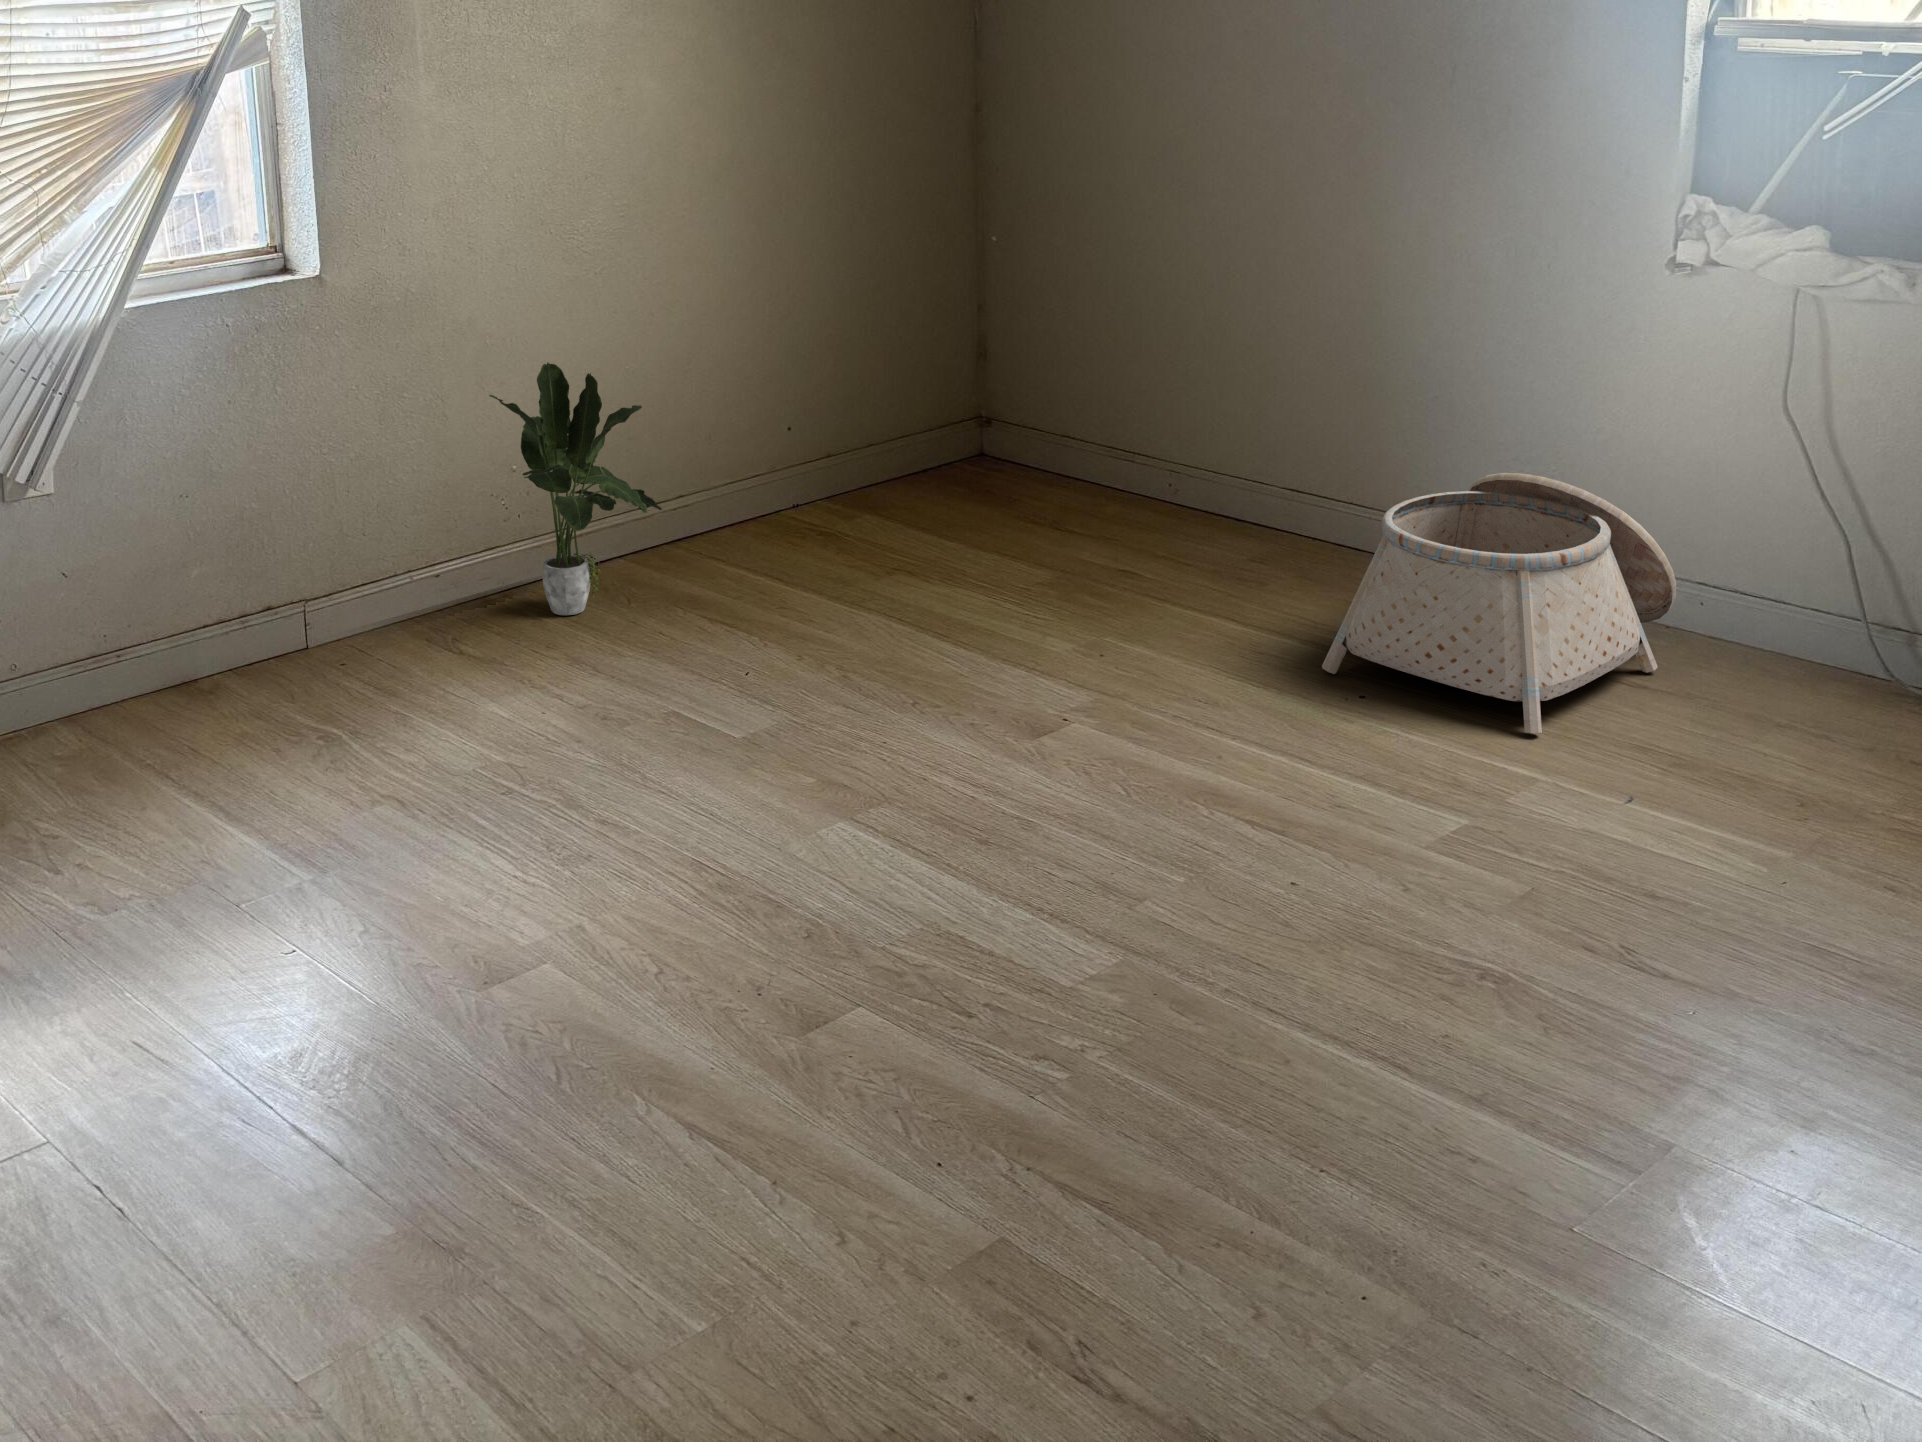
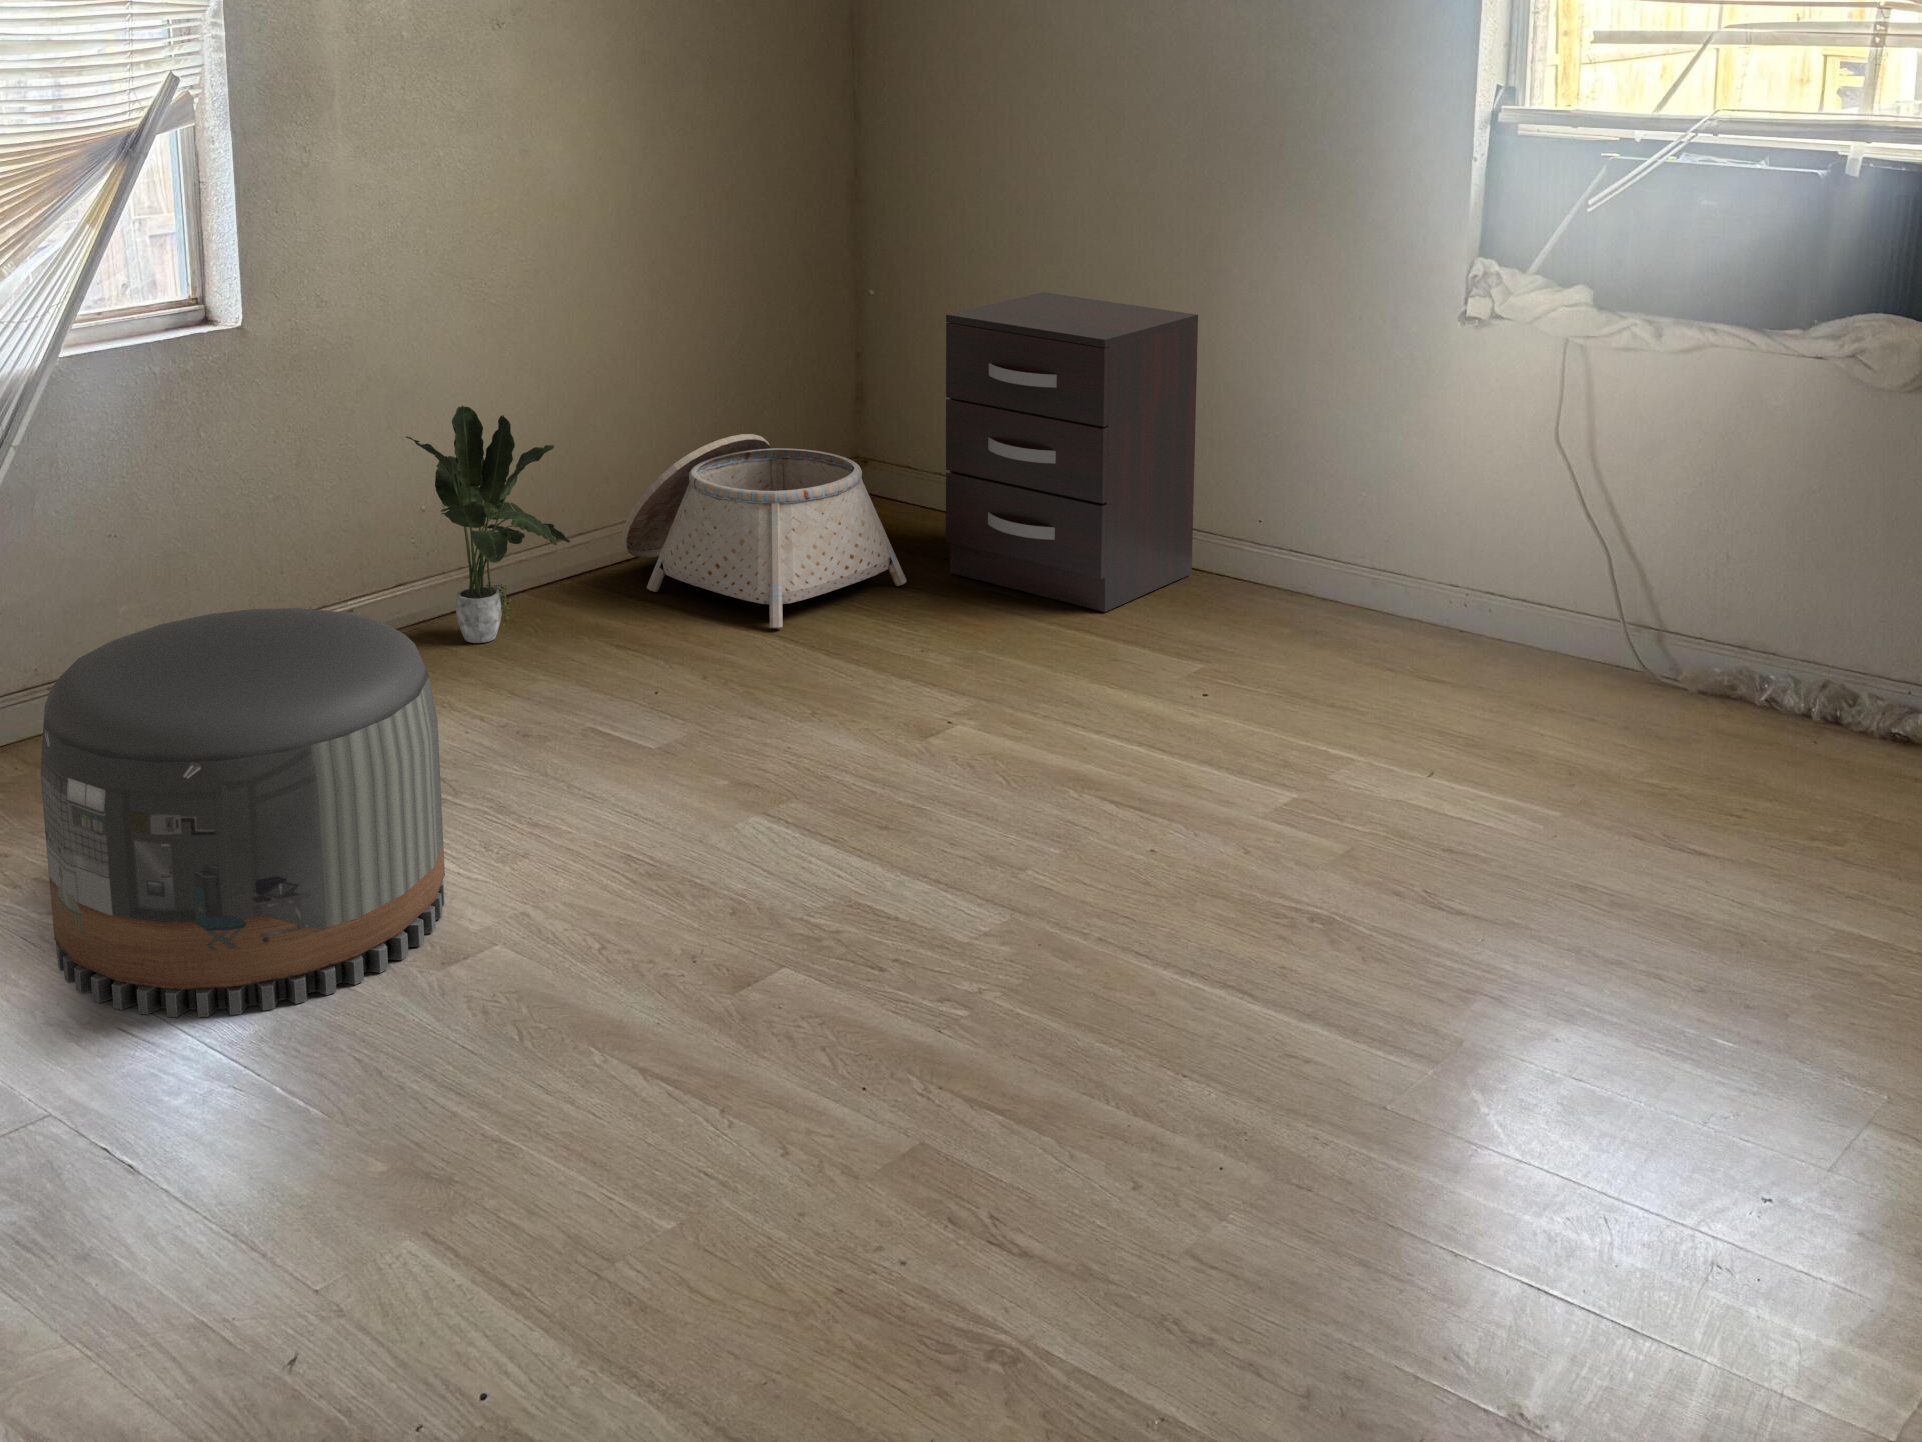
dresser: none [1069,242,1353,596] -> present [946,292,1198,612]
basket: present [1322,473,1676,733] -> present [622,434,906,628]
pouf: none [68,580,500,1025] -> present [40,608,445,1017]

